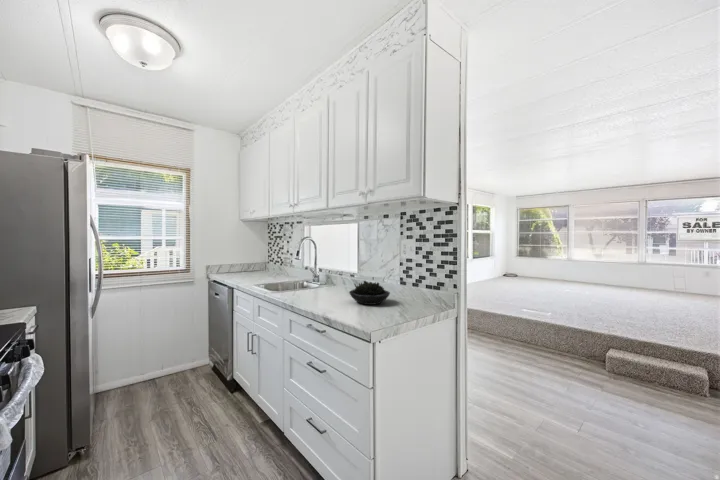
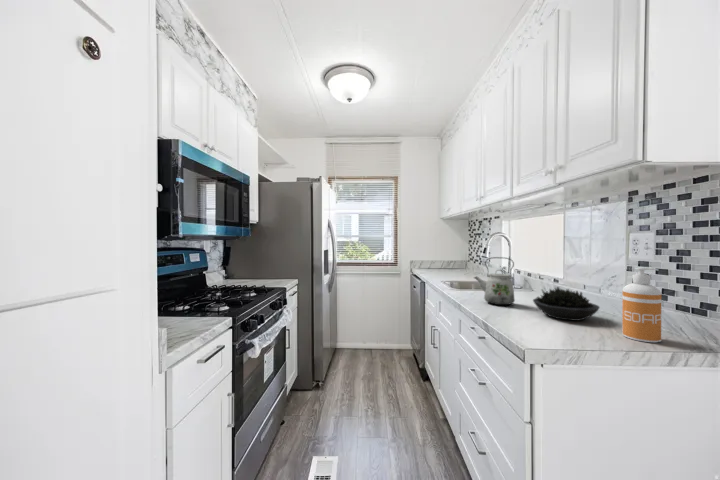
kettle: none [300,260,333,300] -> present [474,257,515,305]
soap dispenser: none [406,263,425,311] -> present [622,267,661,343]

